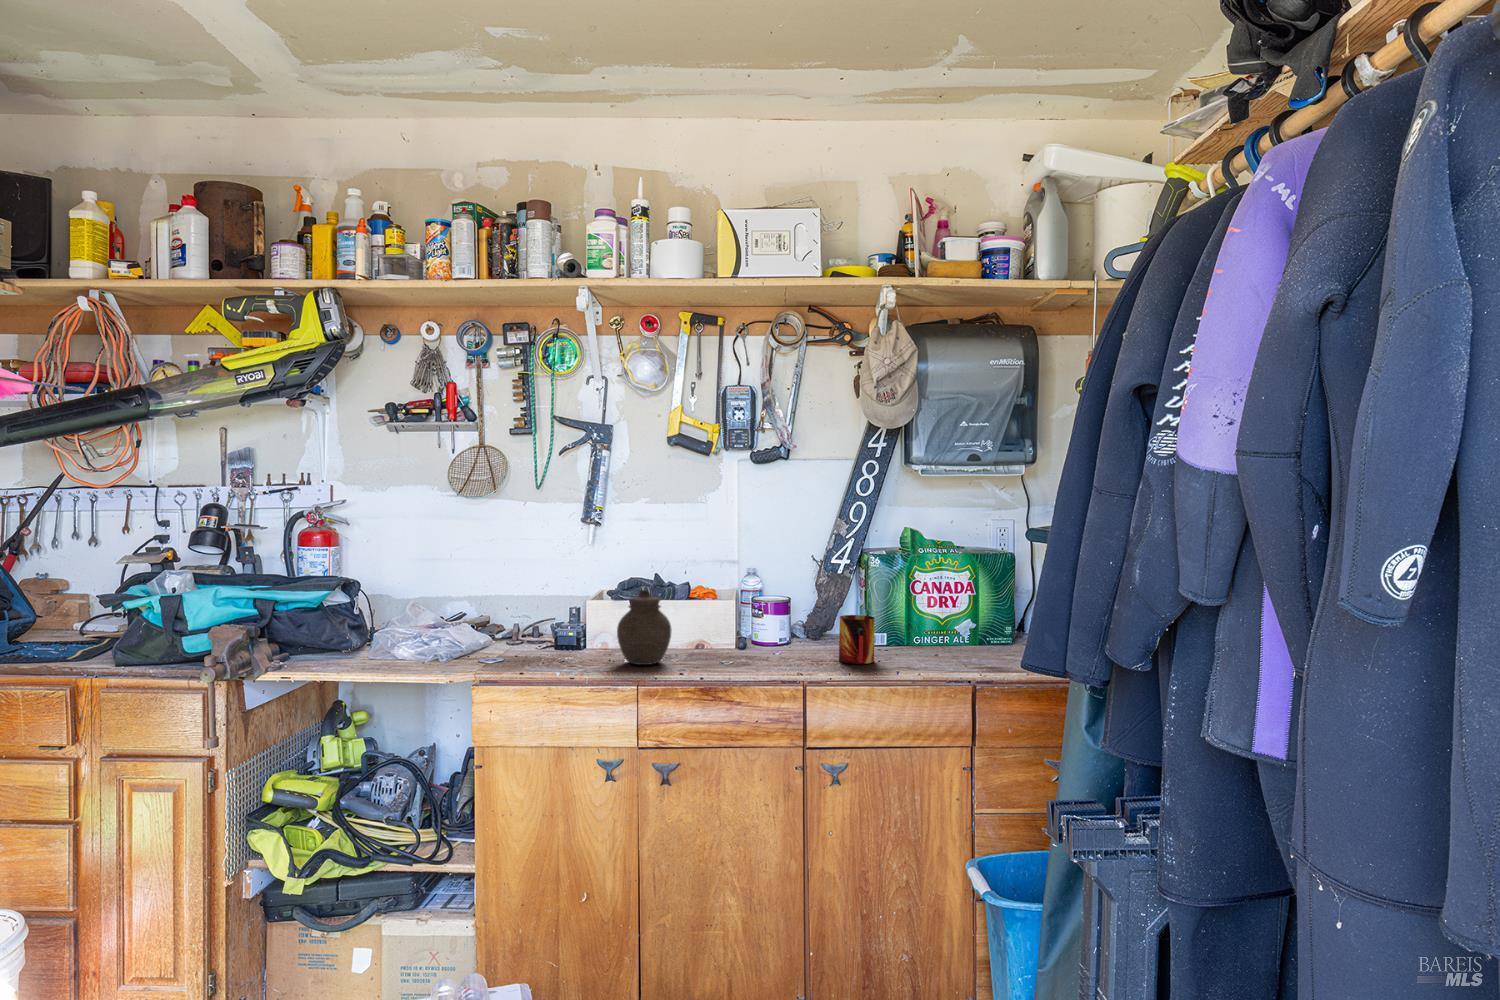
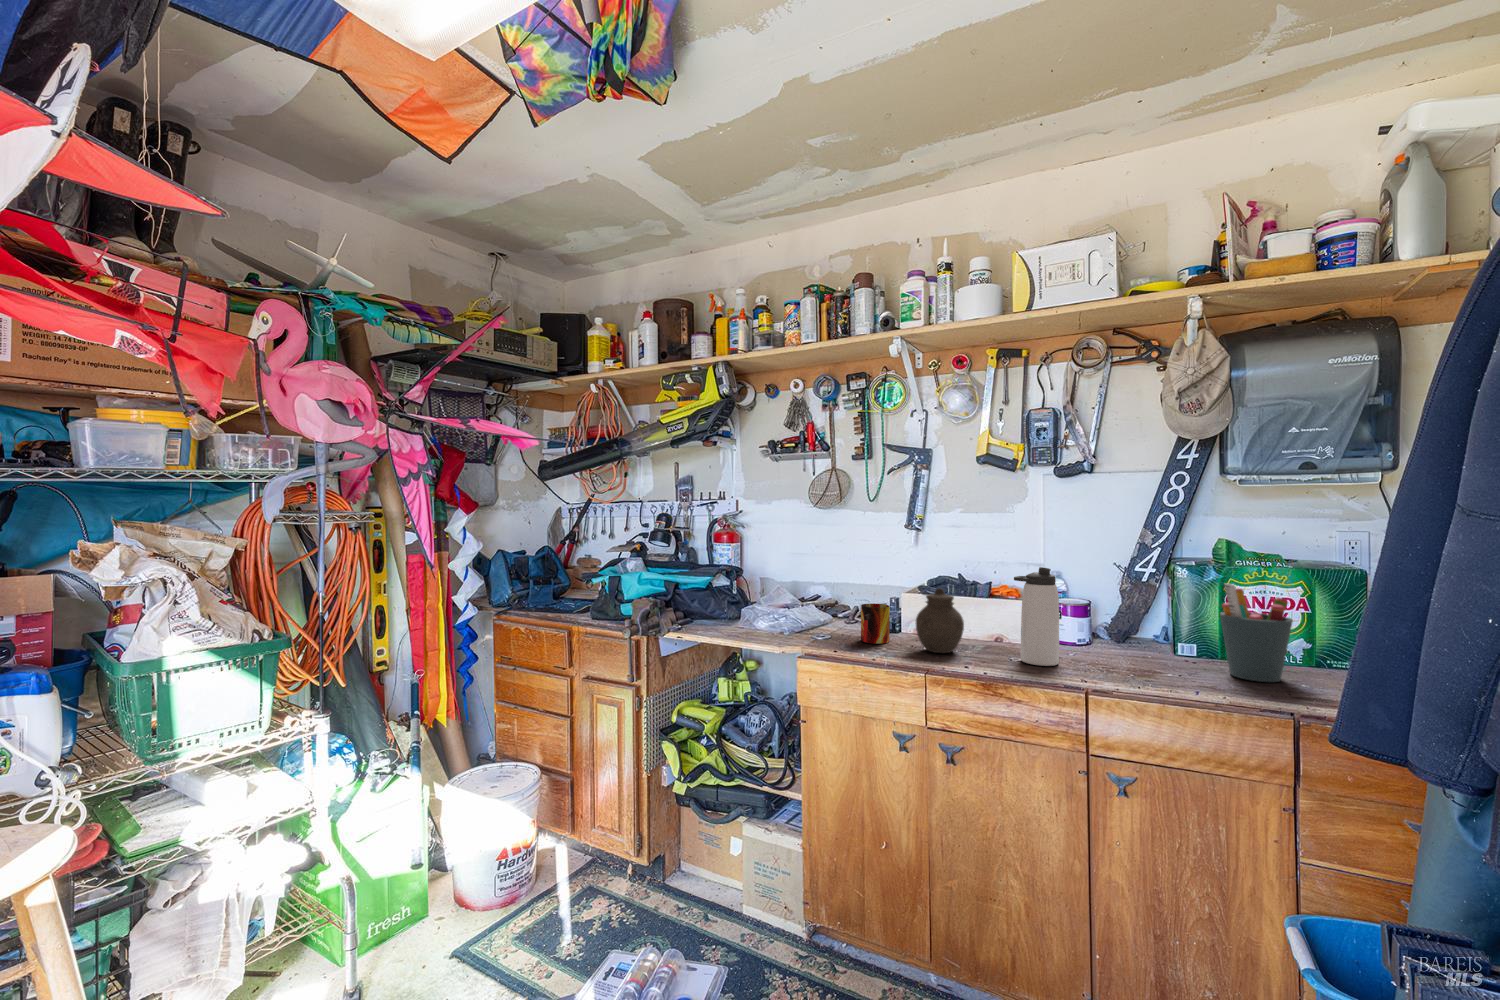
thermos bottle: none [727,561,771,666] -> present [1014,567,1059,666]
pen holder: none [910,569,967,660] -> present [1220,584,1293,682]
mug: present [839,615,875,664] -> present [861,604,890,644]

